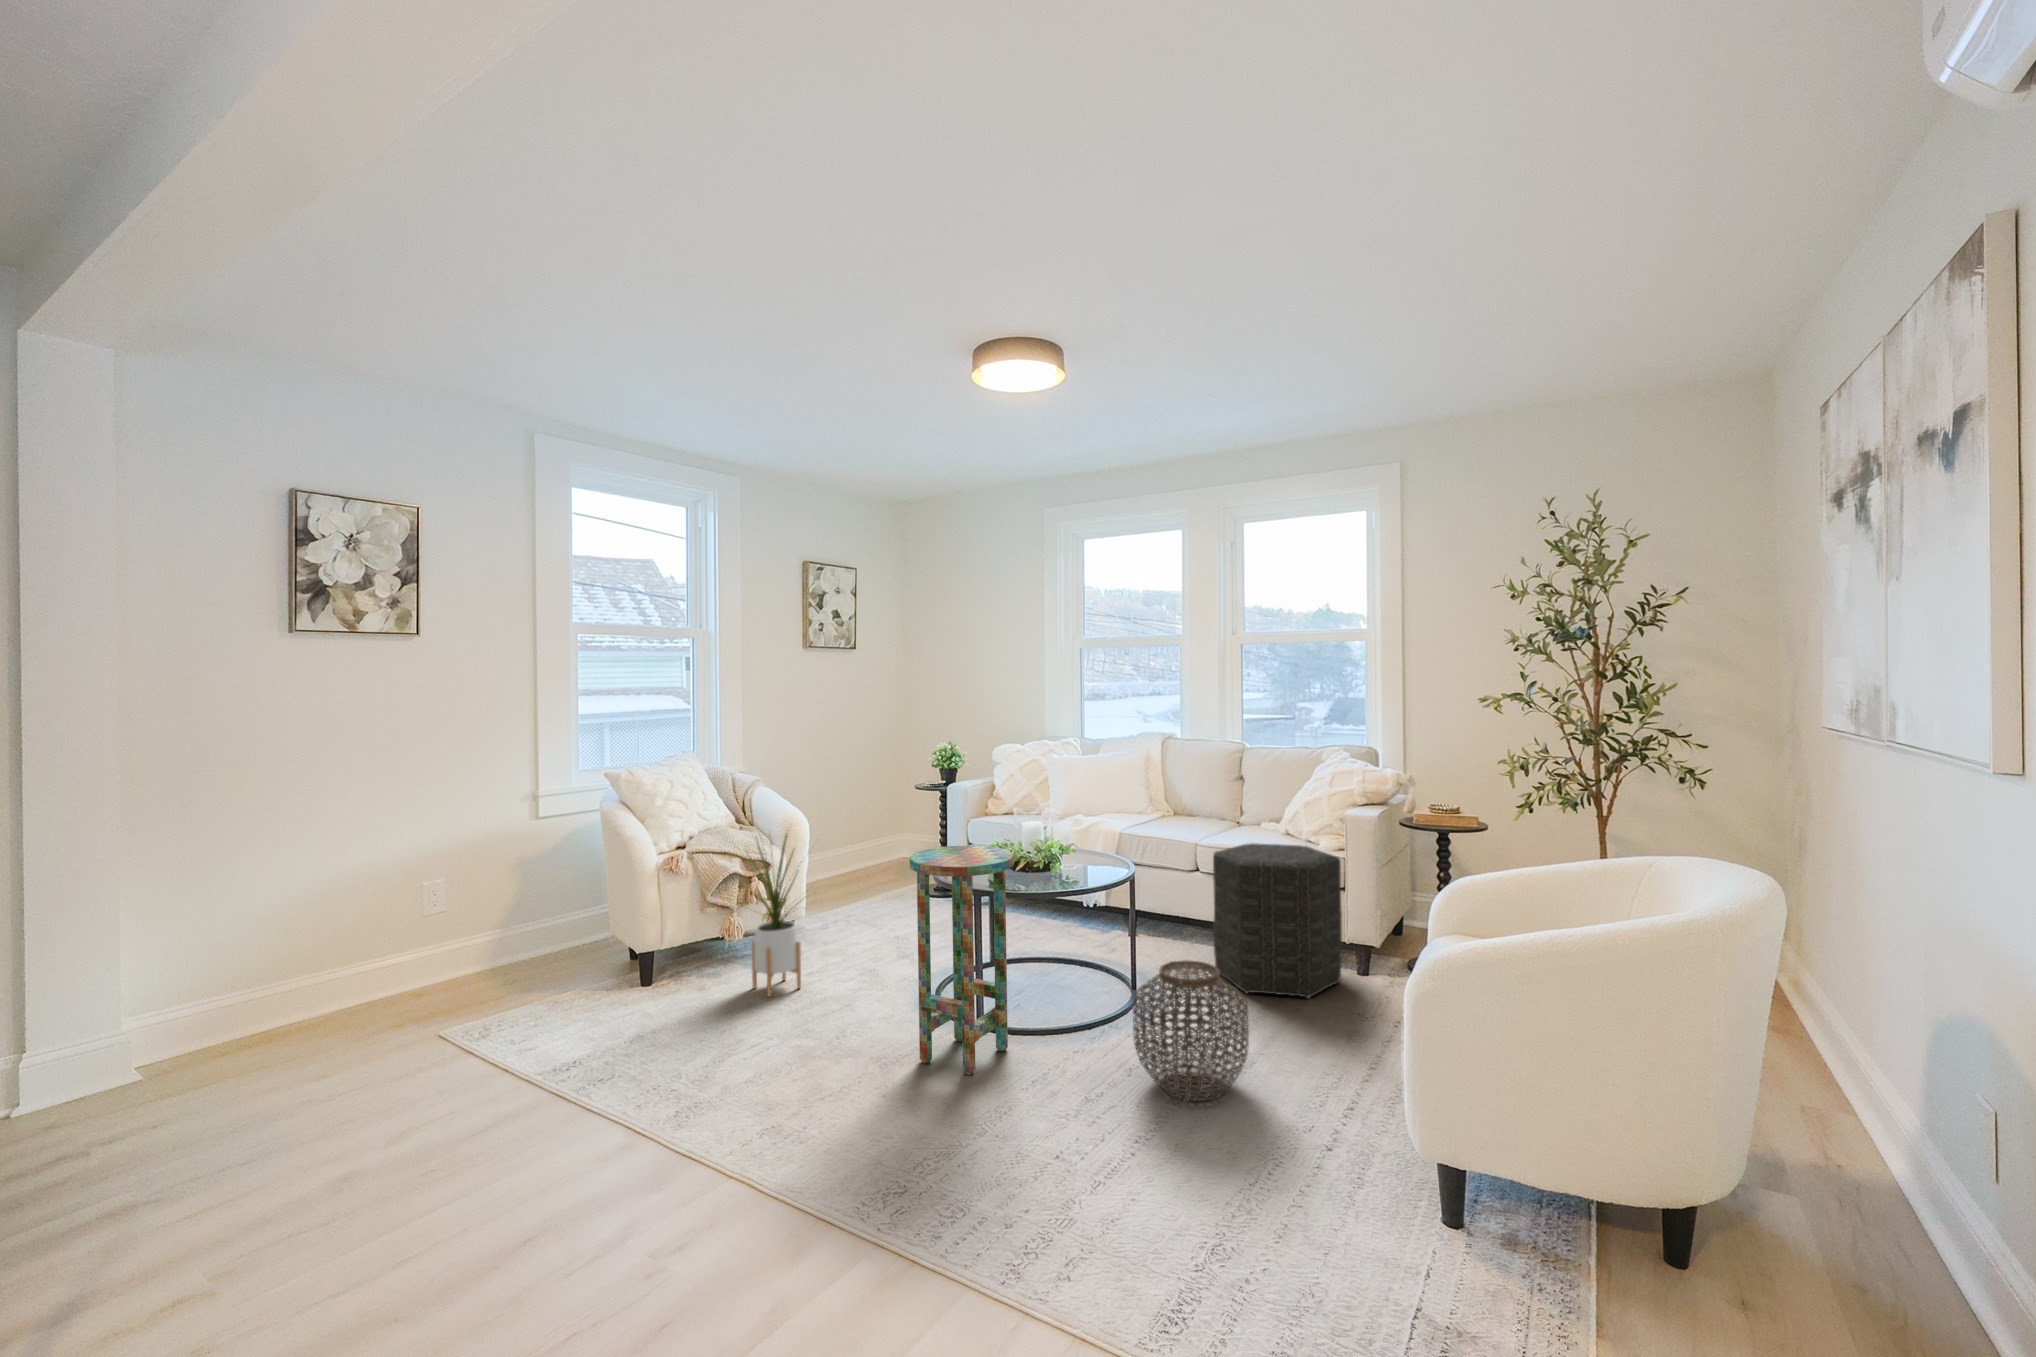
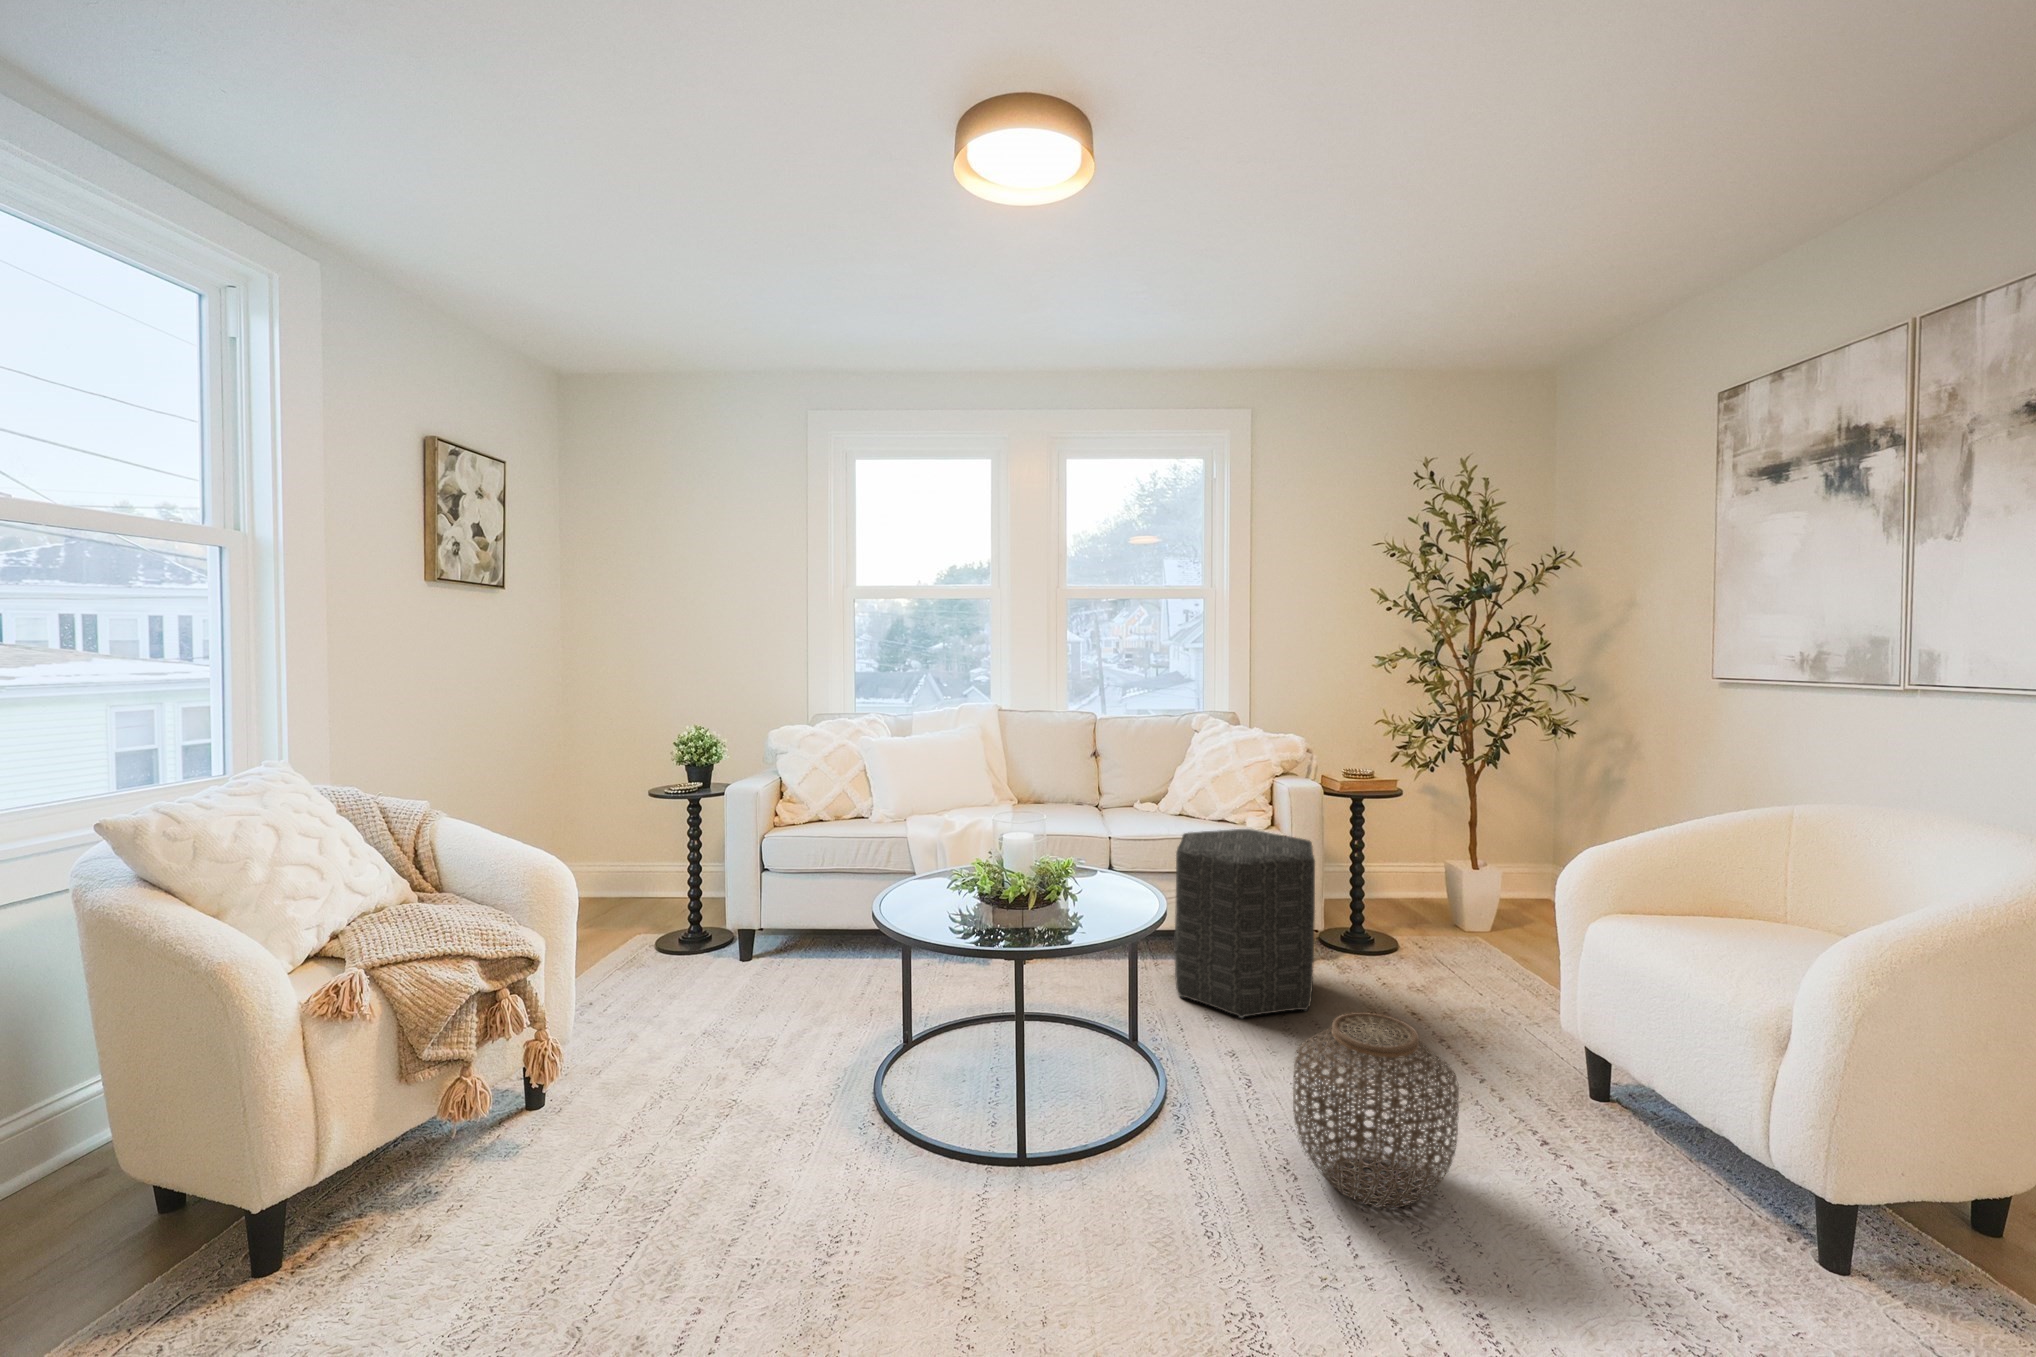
house plant: present [731,835,801,997] -> none [499,884,677,1205]
side table: present [910,846,1014,1075] -> none [968,892,1136,1265]

